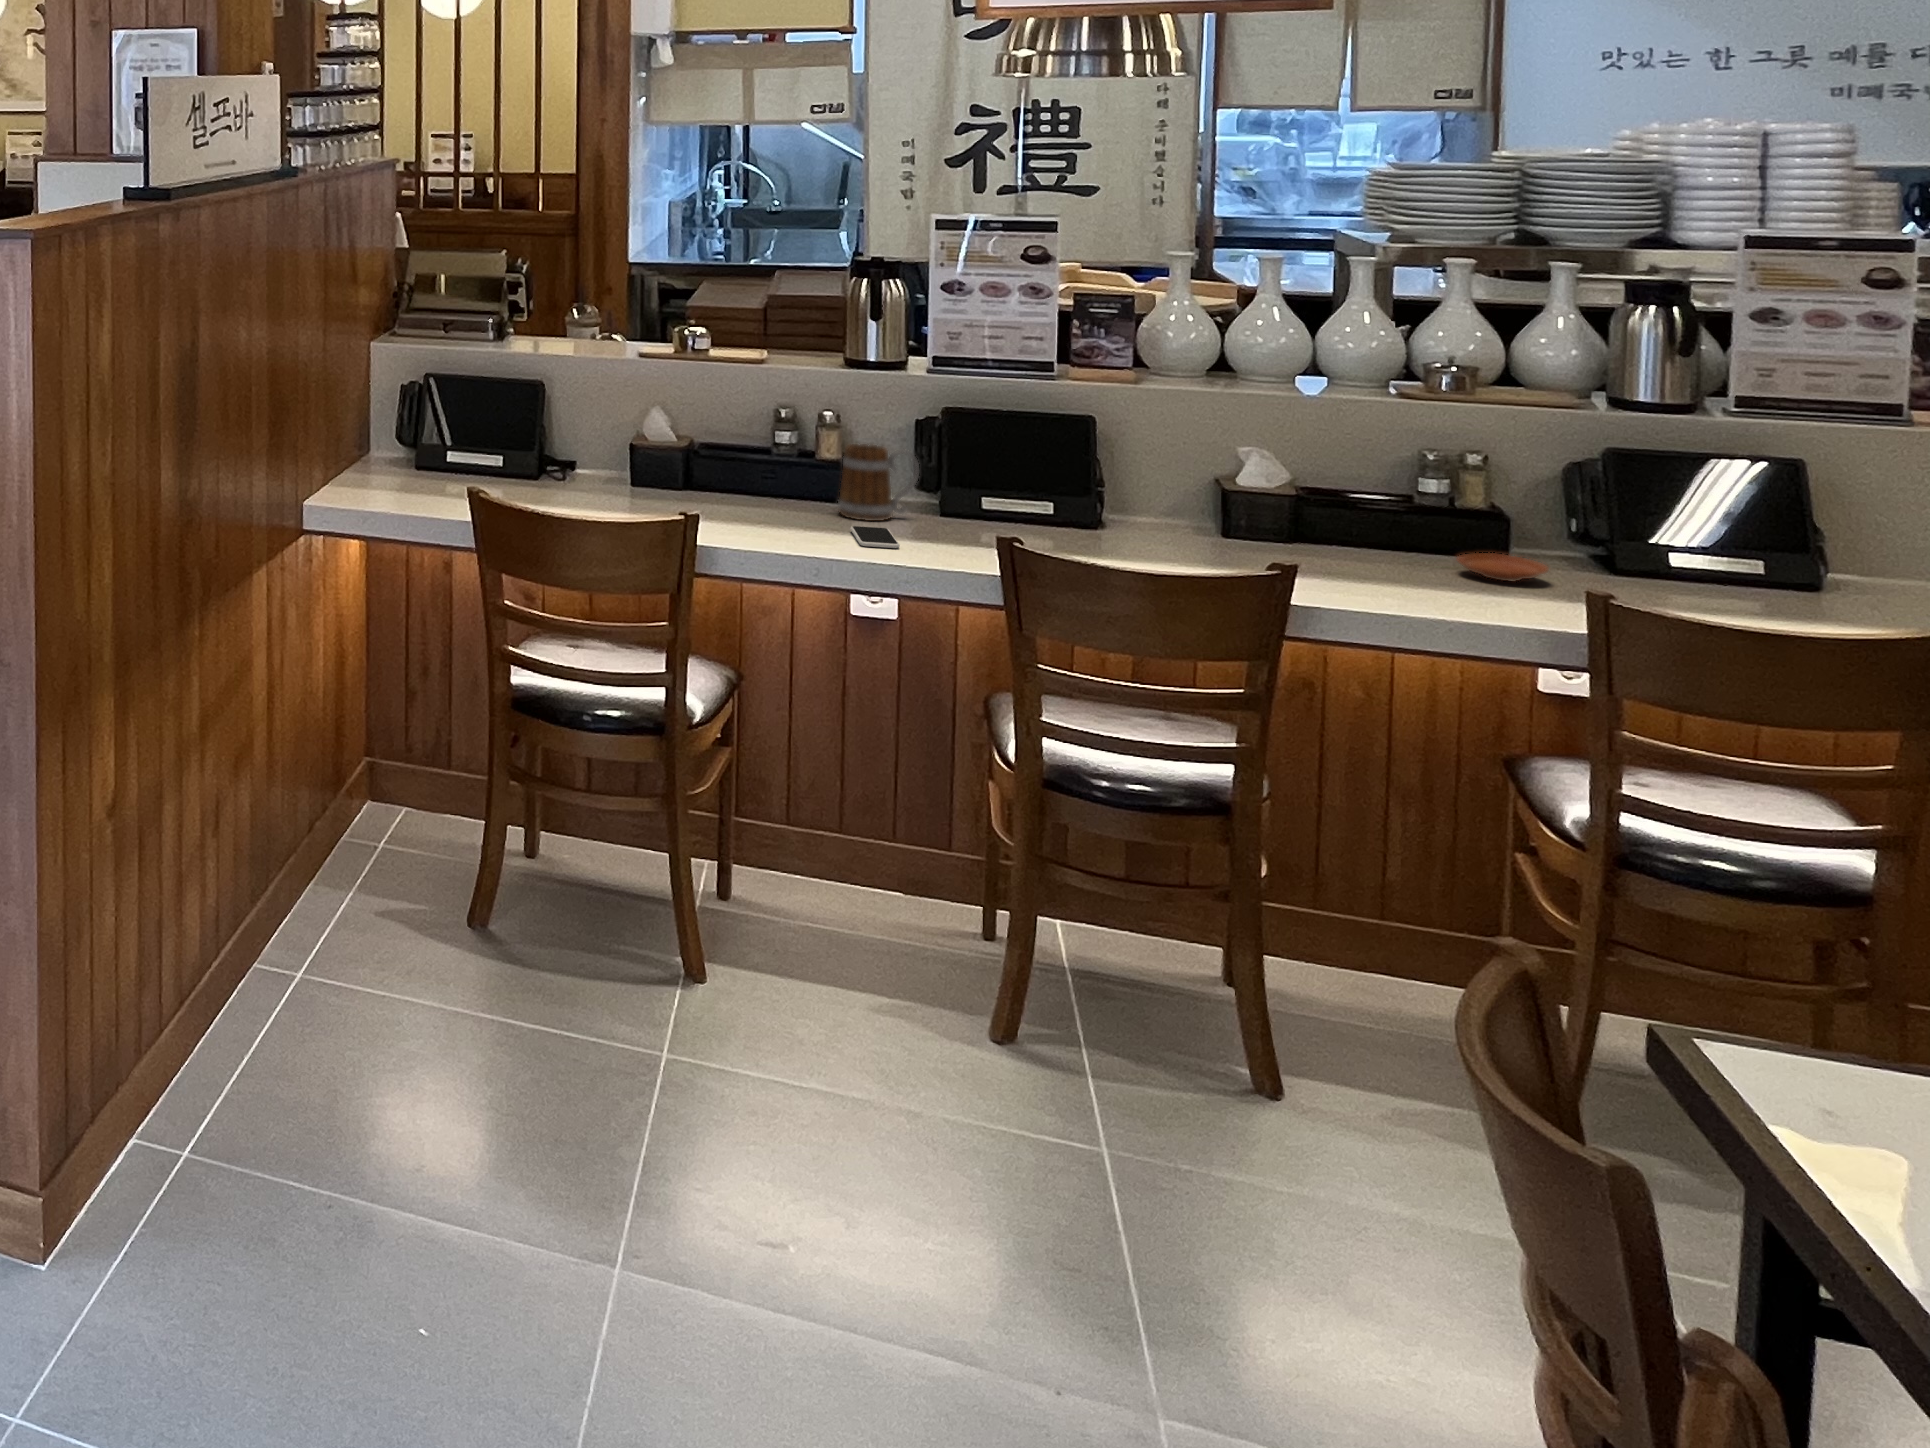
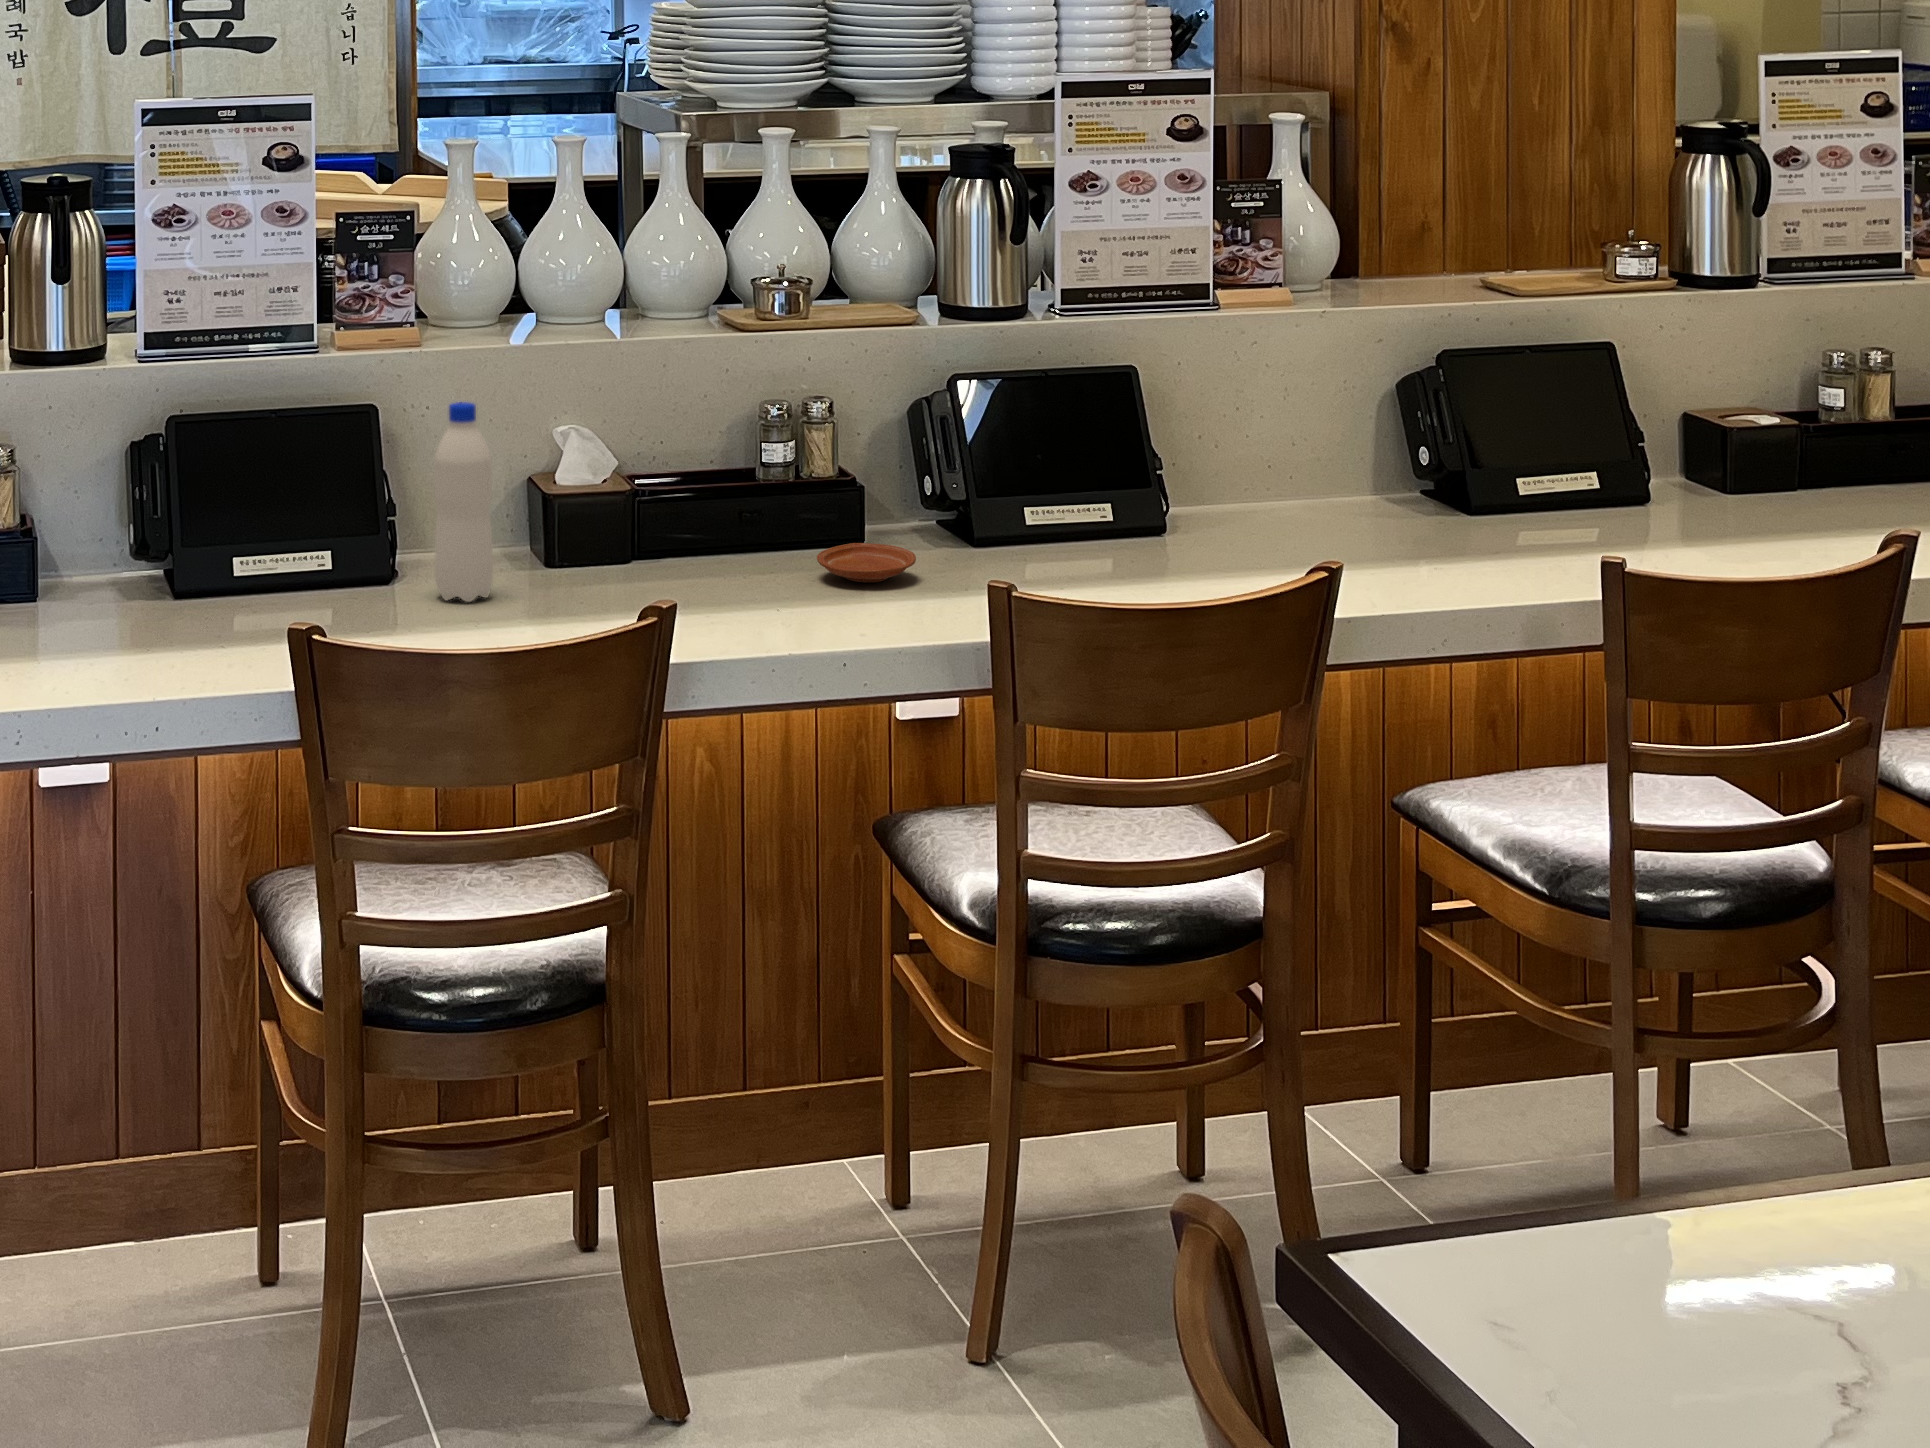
water bottle: none [1132,417,1178,545] -> present [434,402,493,602]
mug: present [838,444,919,521] -> none [17,497,138,630]
smartphone: present [850,526,900,548] -> none [46,642,128,683]

